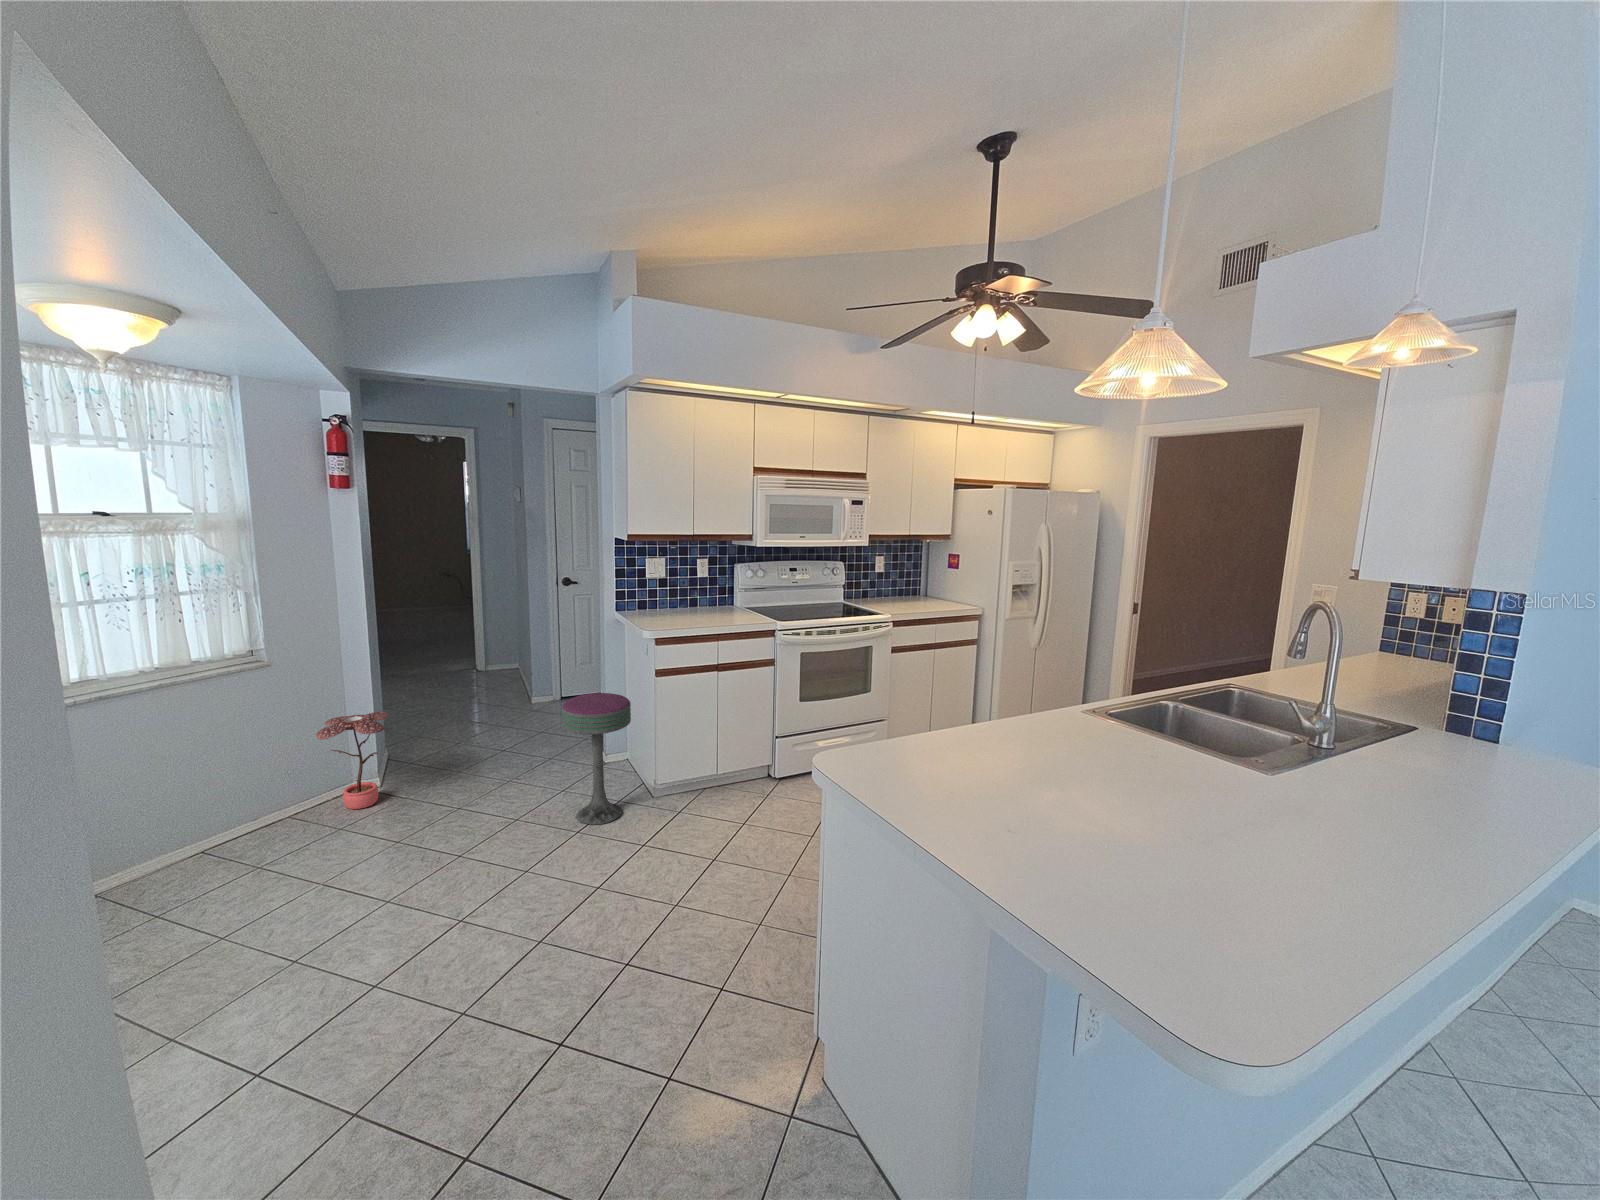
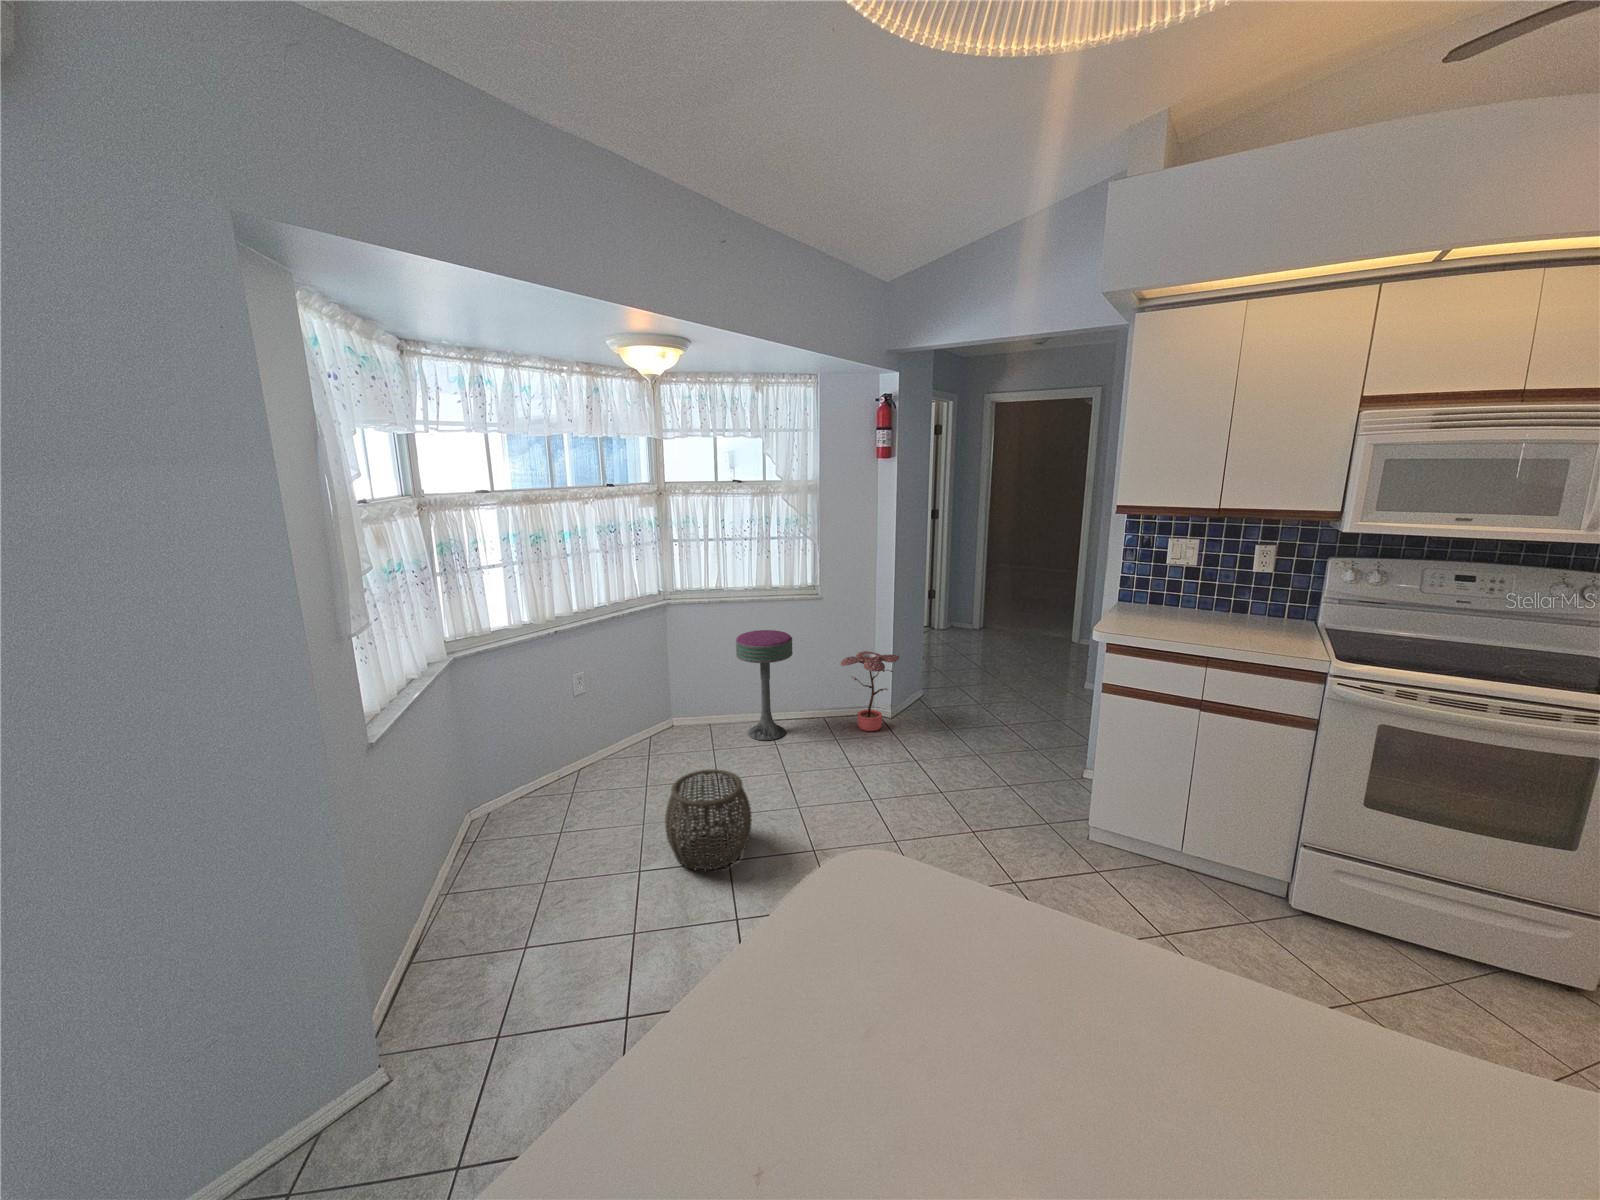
bar stool: present [562,693,631,825] -> present [736,630,793,740]
woven basket: none [247,885,385,1029] -> present [665,769,752,871]

